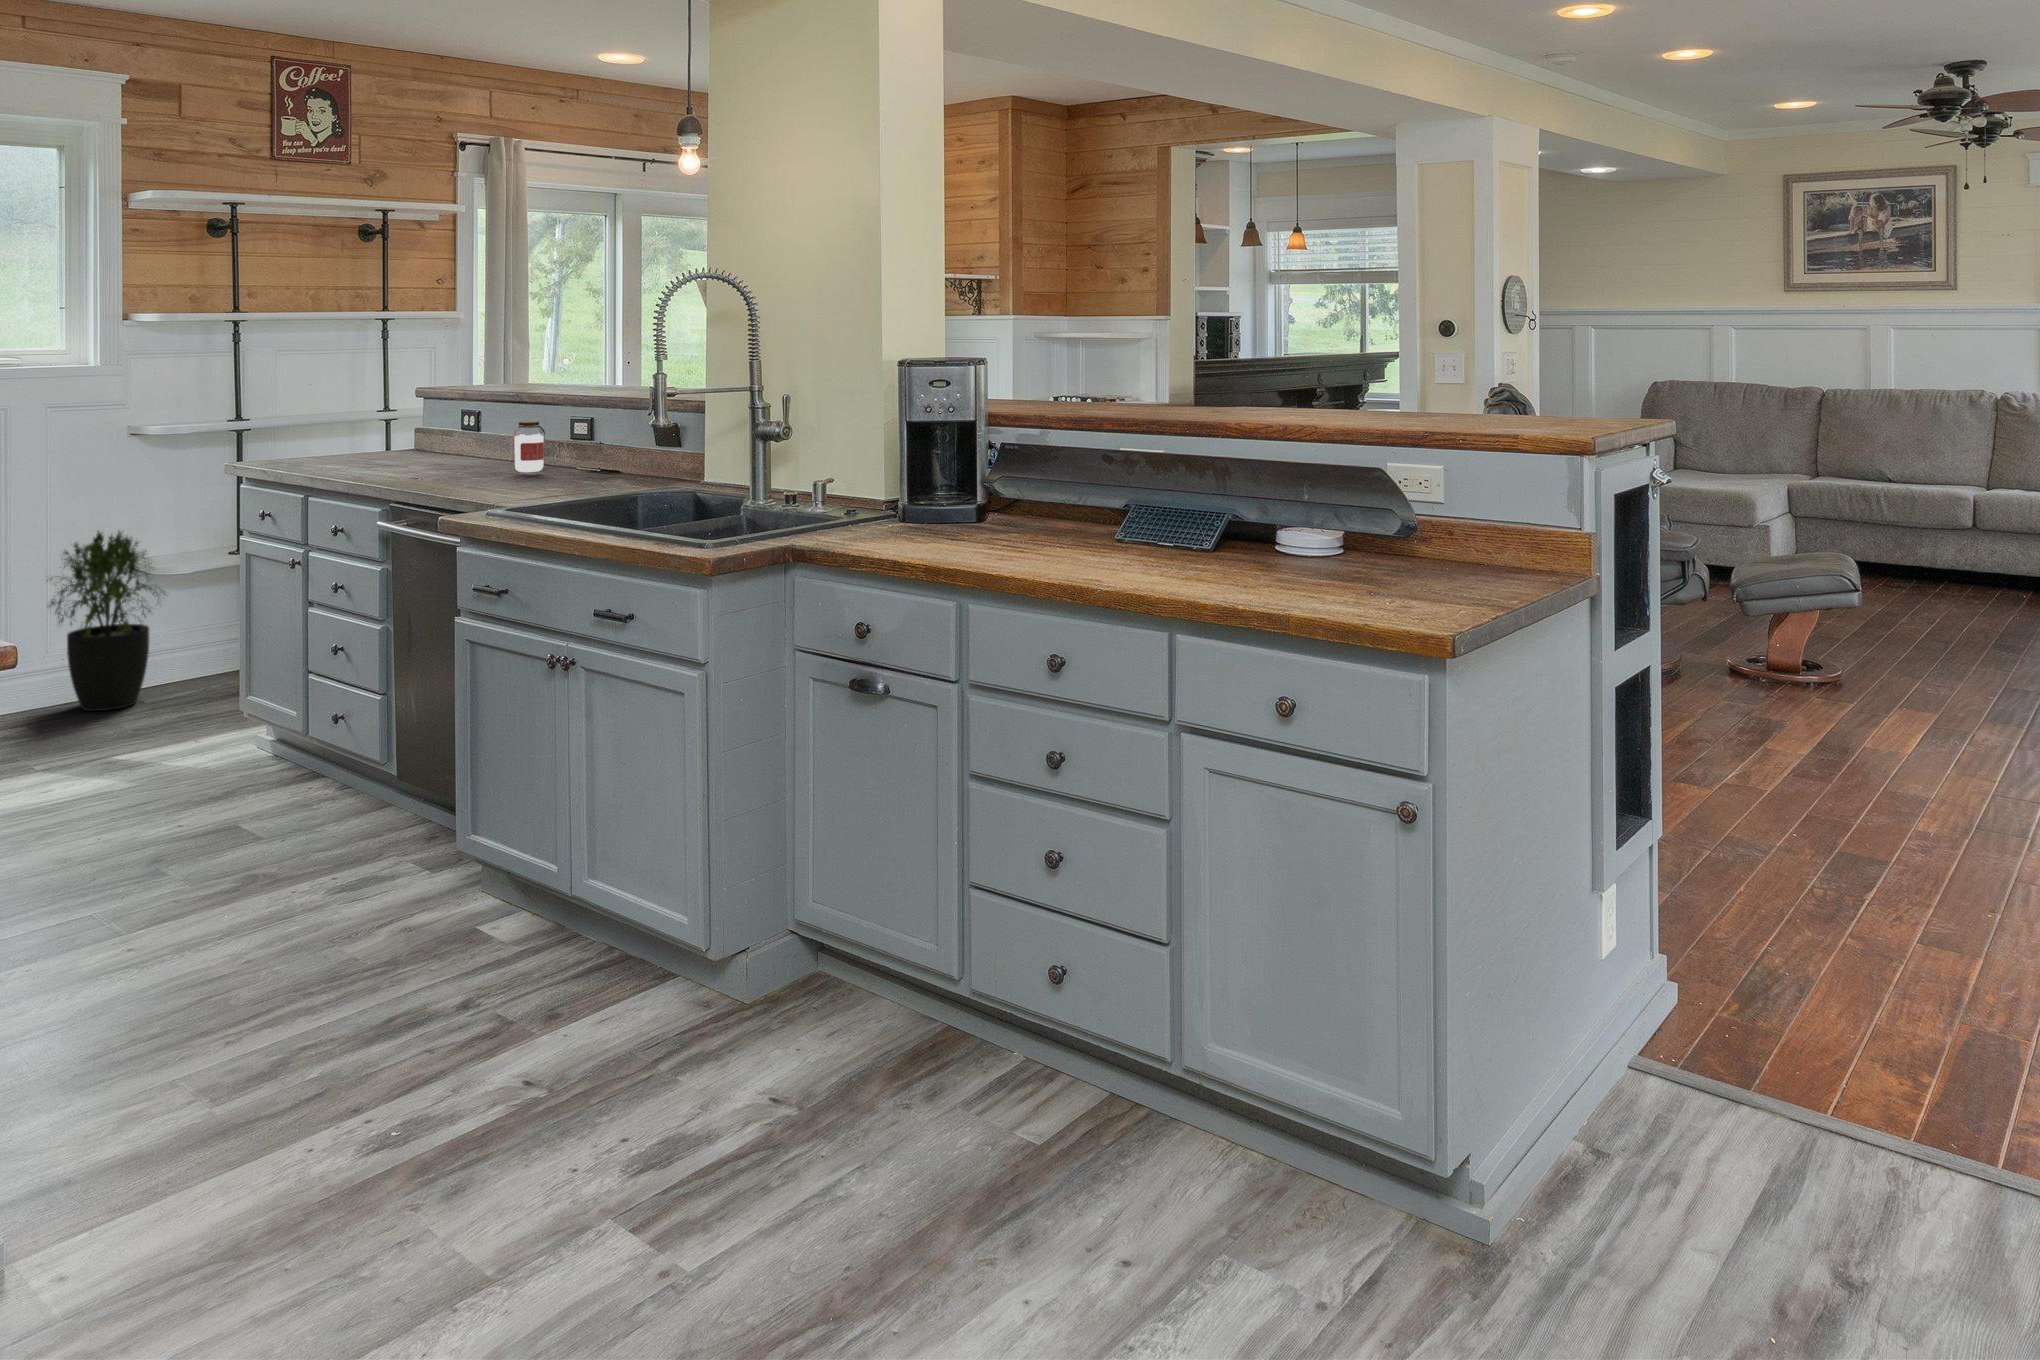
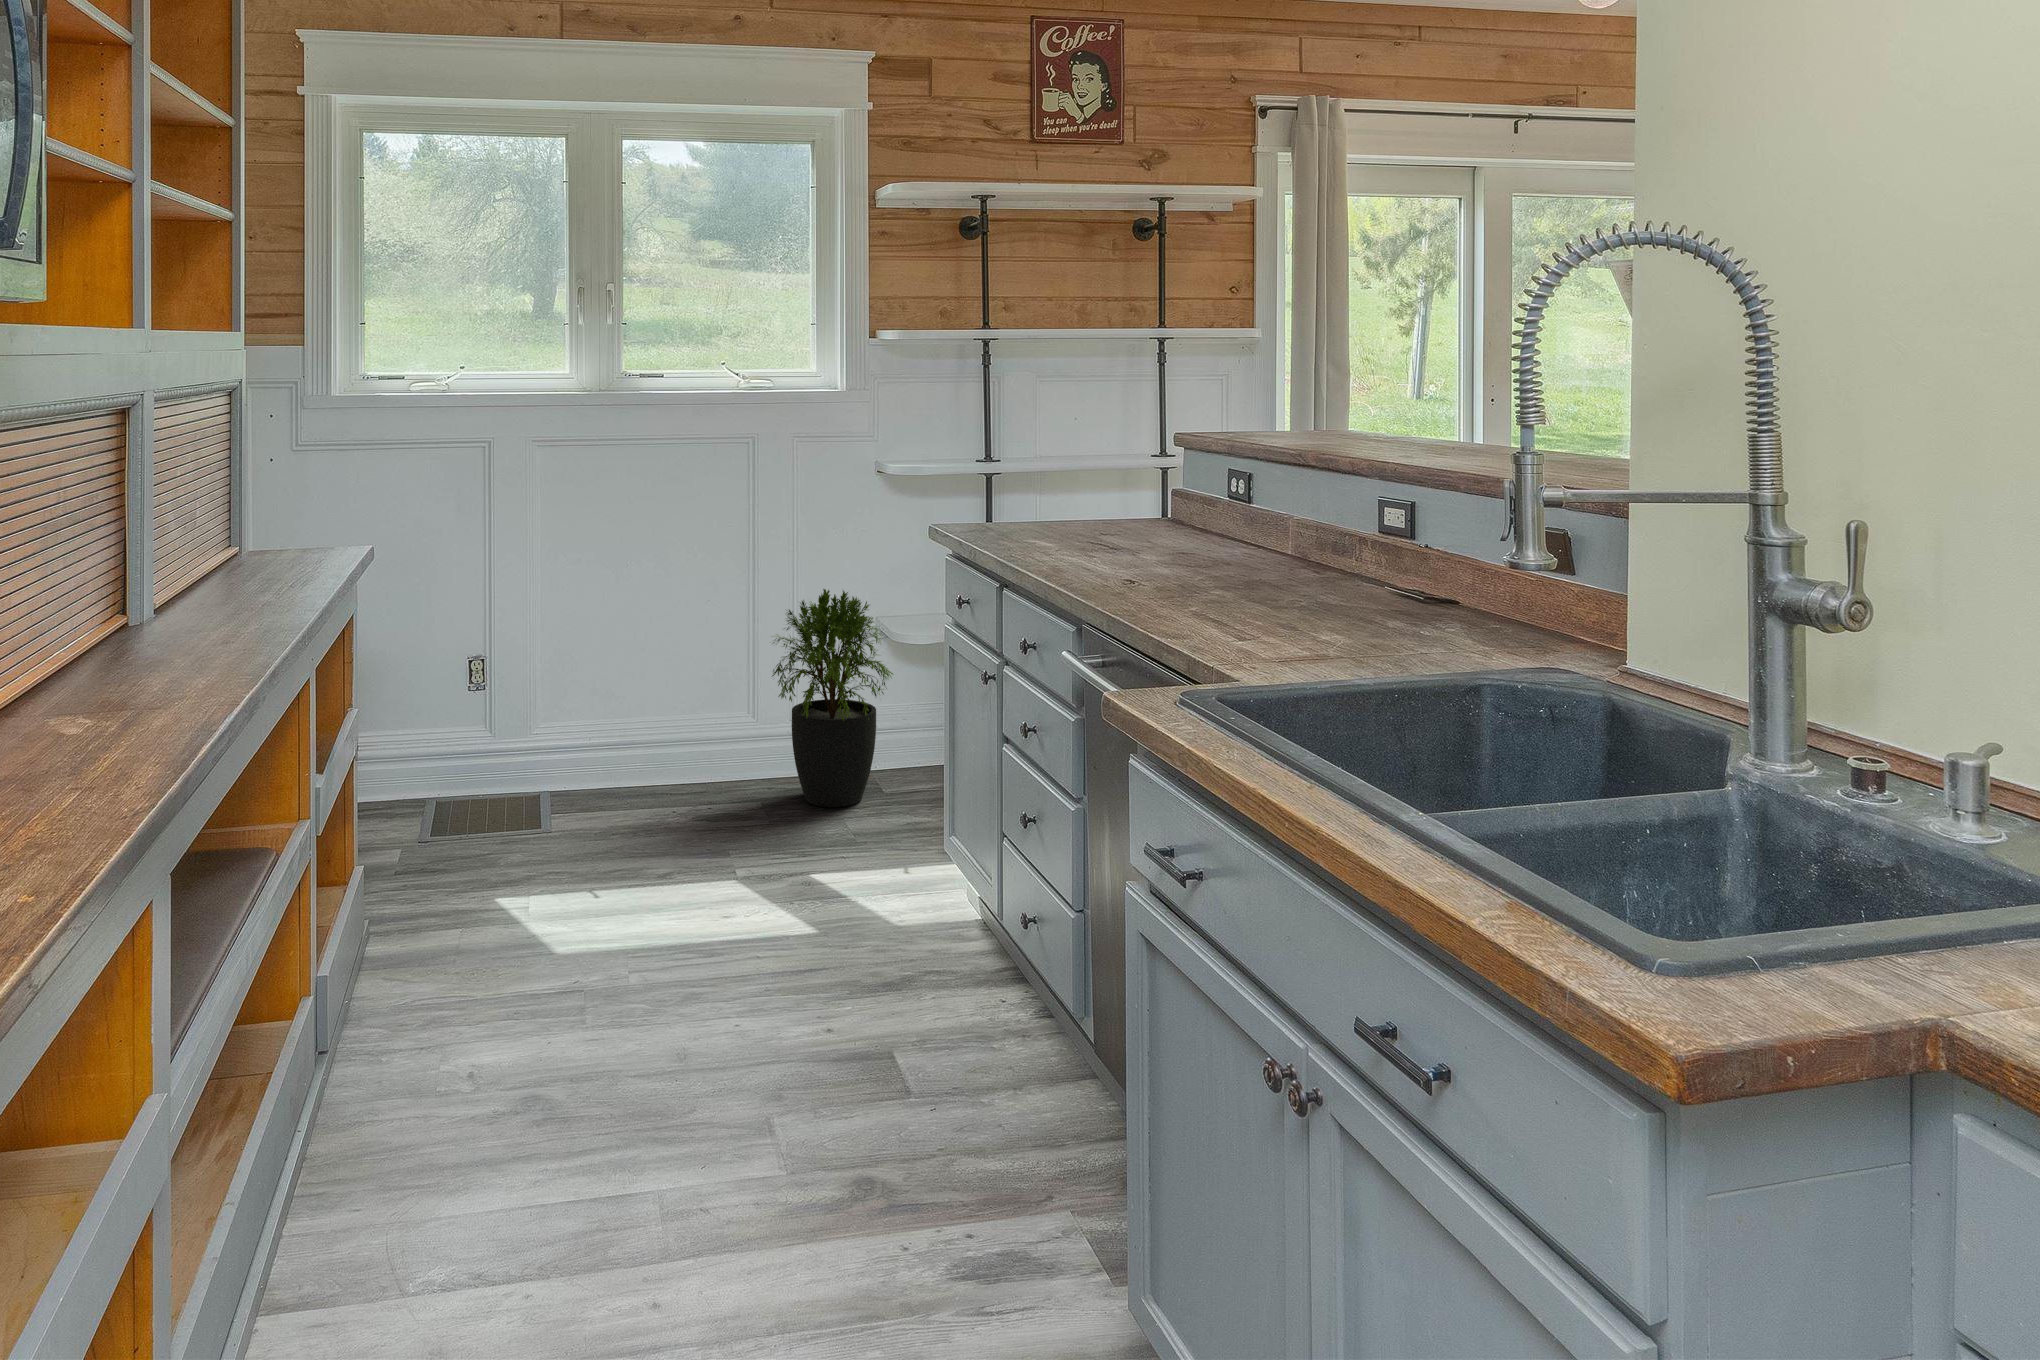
jar: present [514,422,545,472] -> none [1290,501,1340,585]

